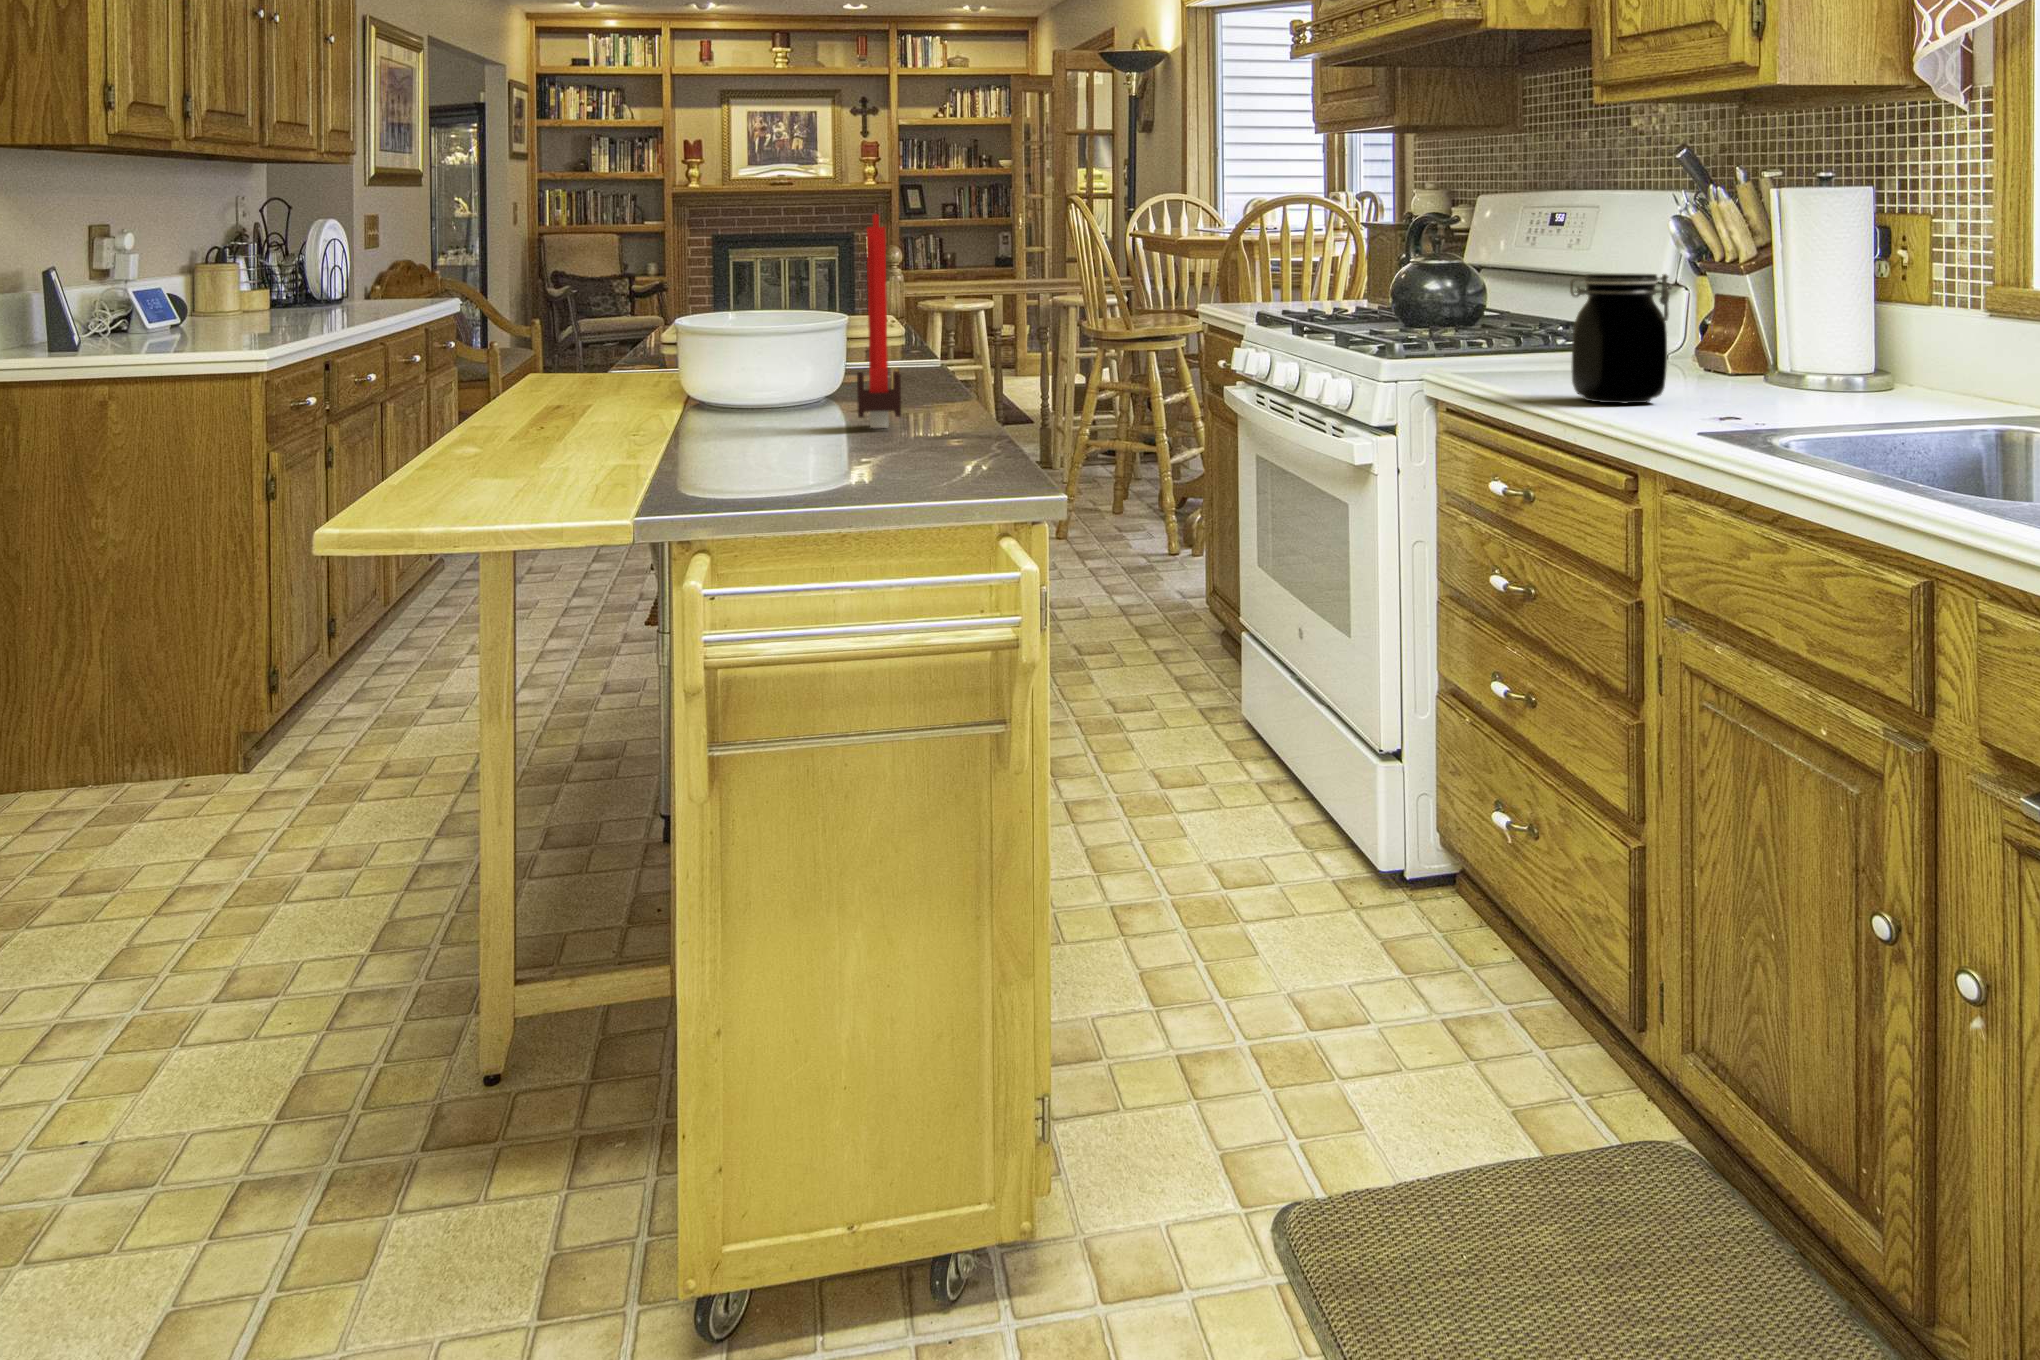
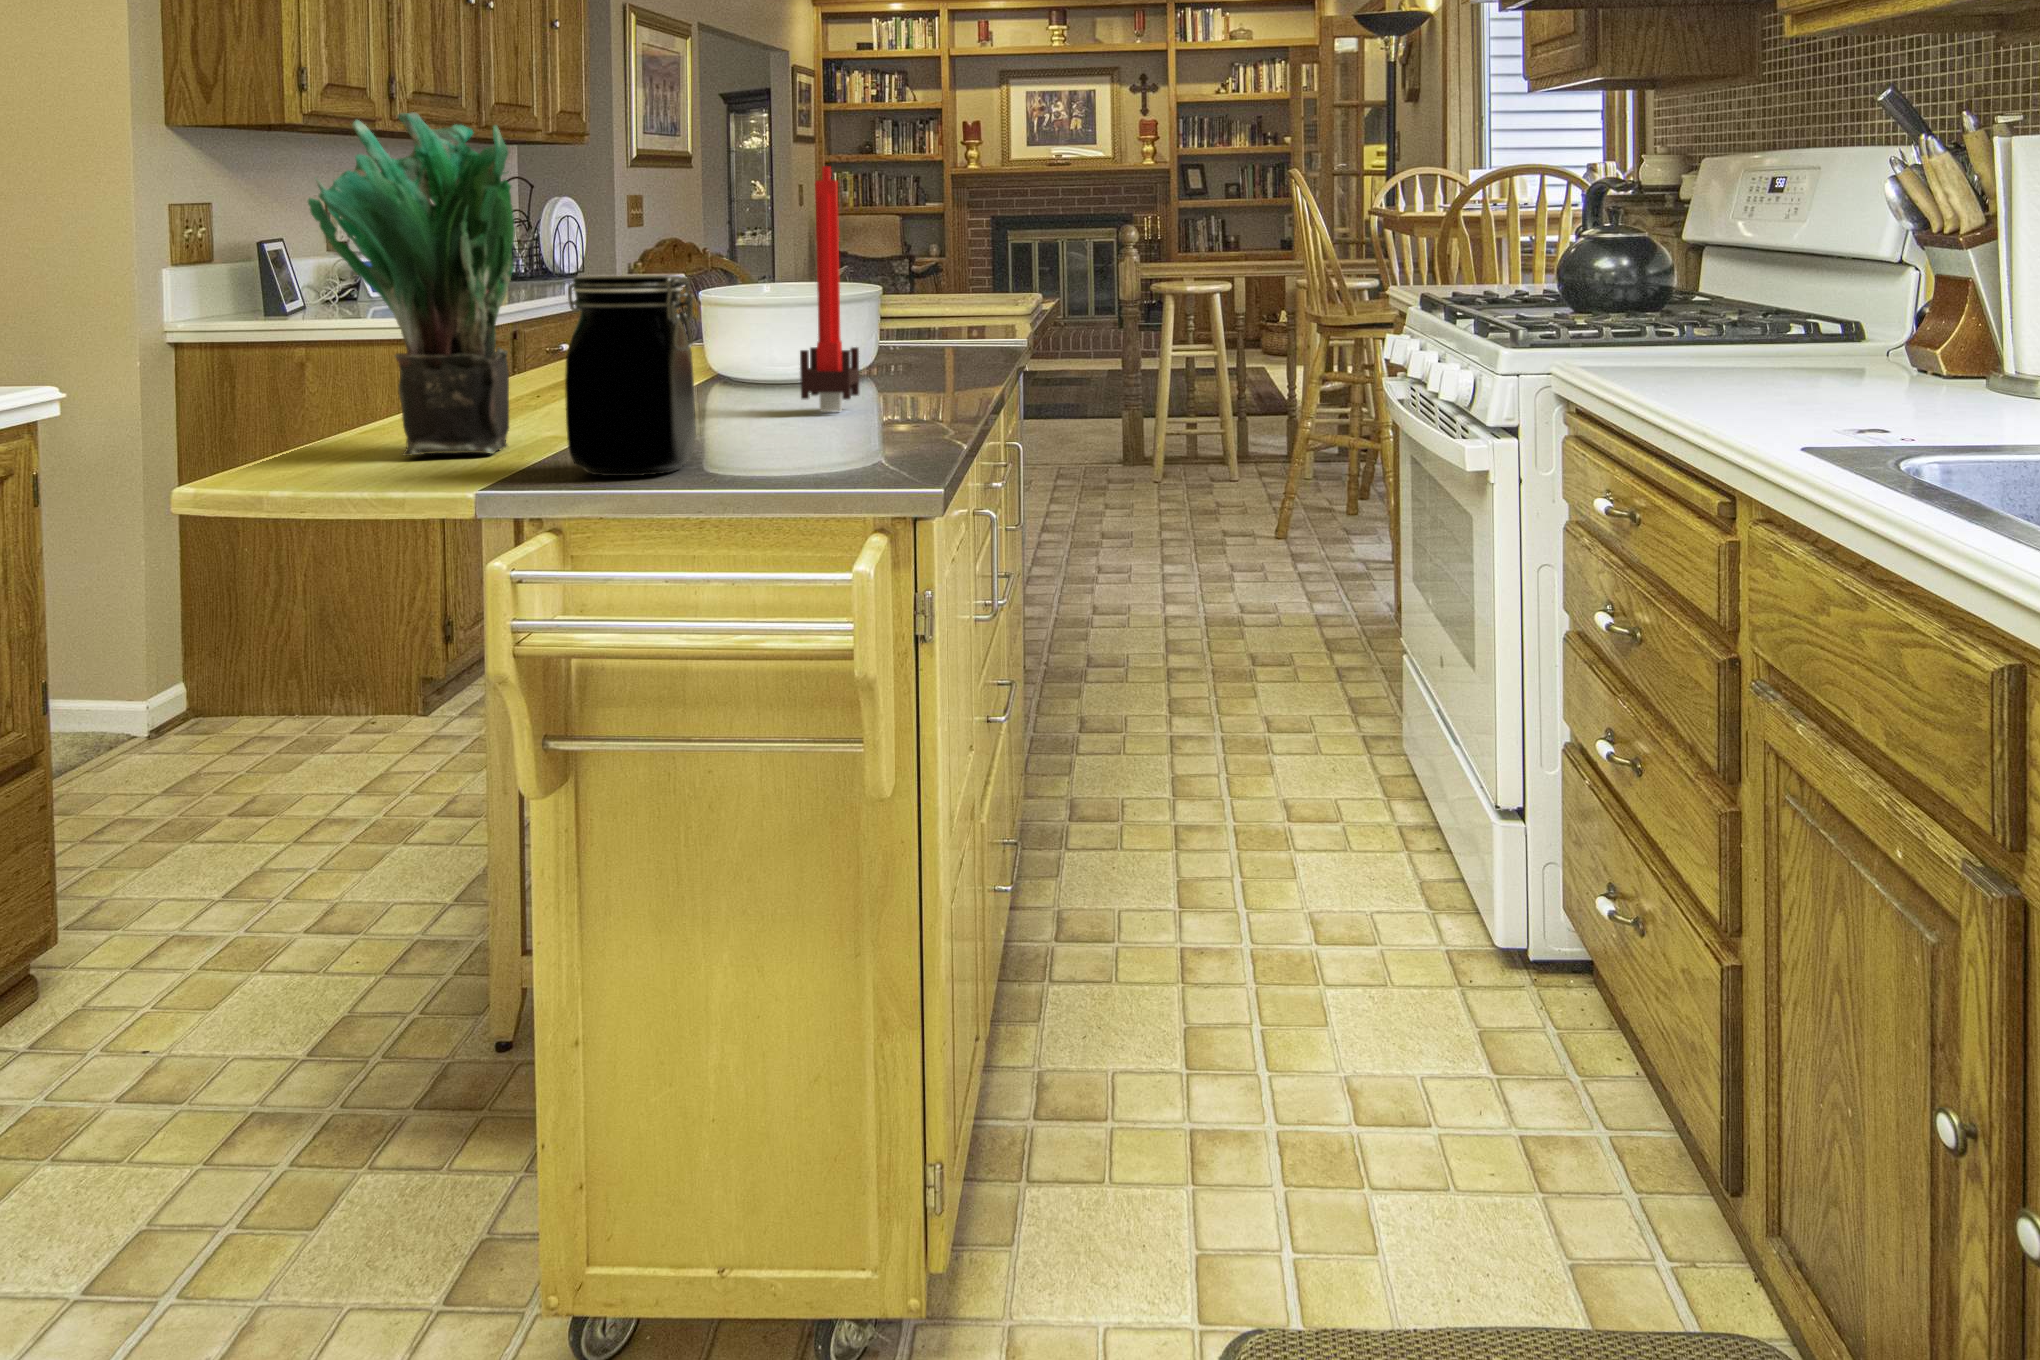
potted plant: none [460,170,649,478] -> present [308,112,515,456]
jar: present [1570,273,1672,403] -> present [565,276,695,476]

